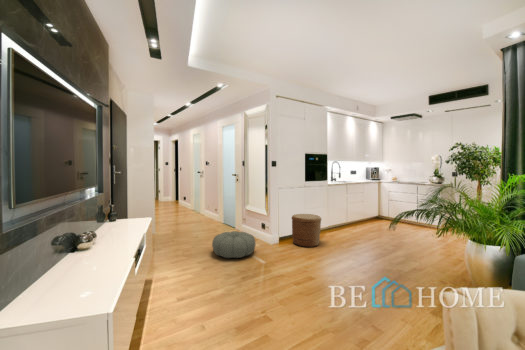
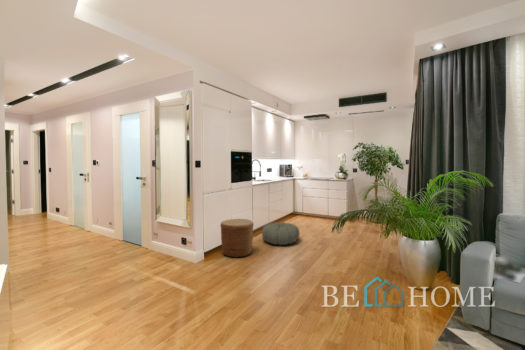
pouf: present [212,231,255,258] -> present [262,222,299,245]

